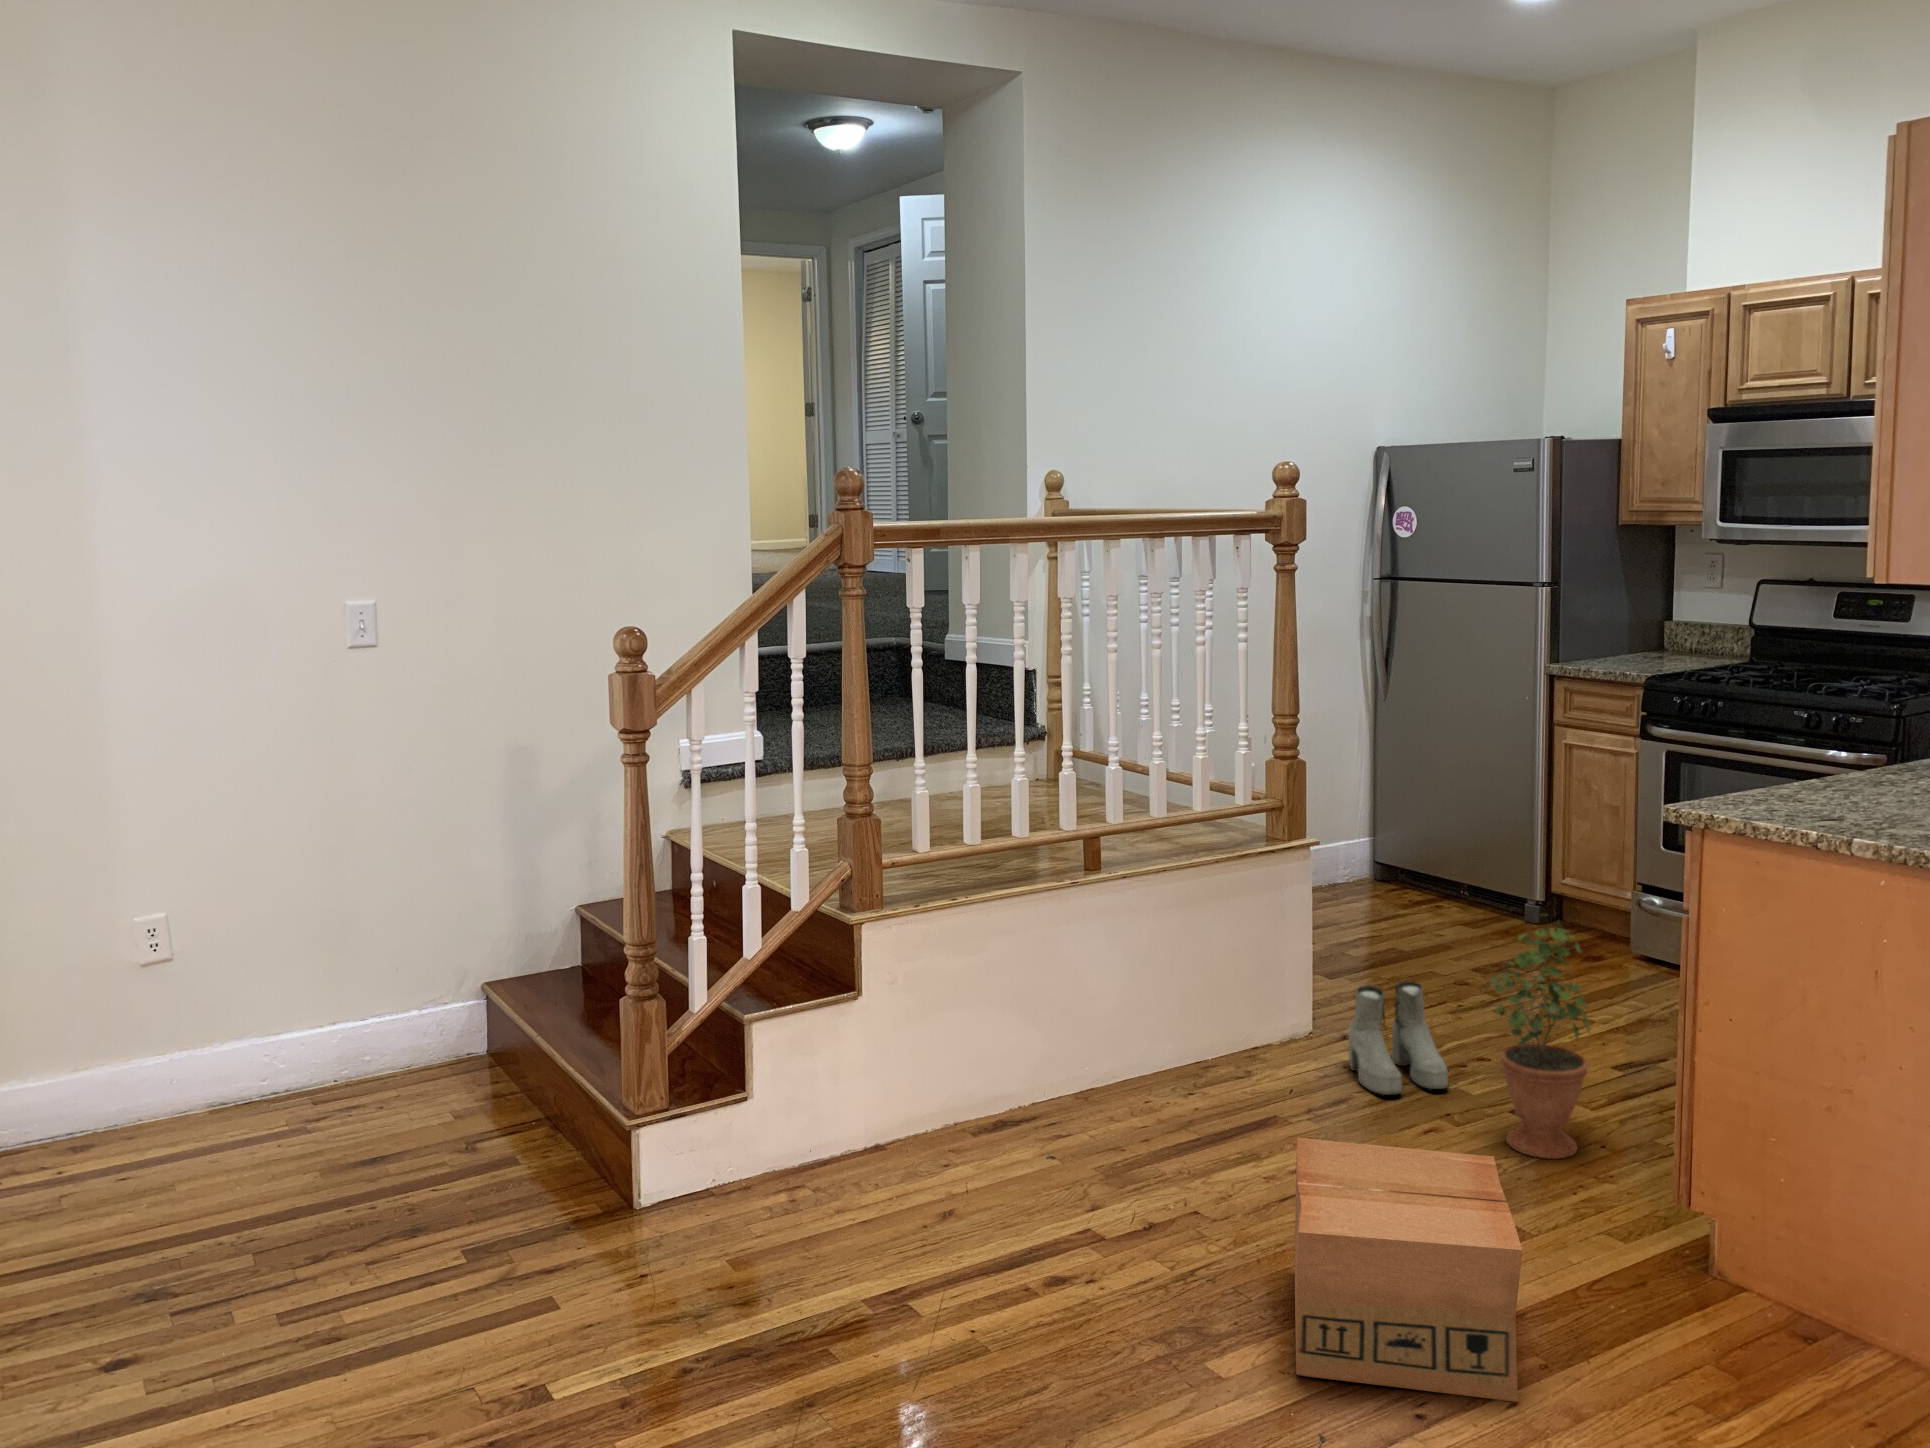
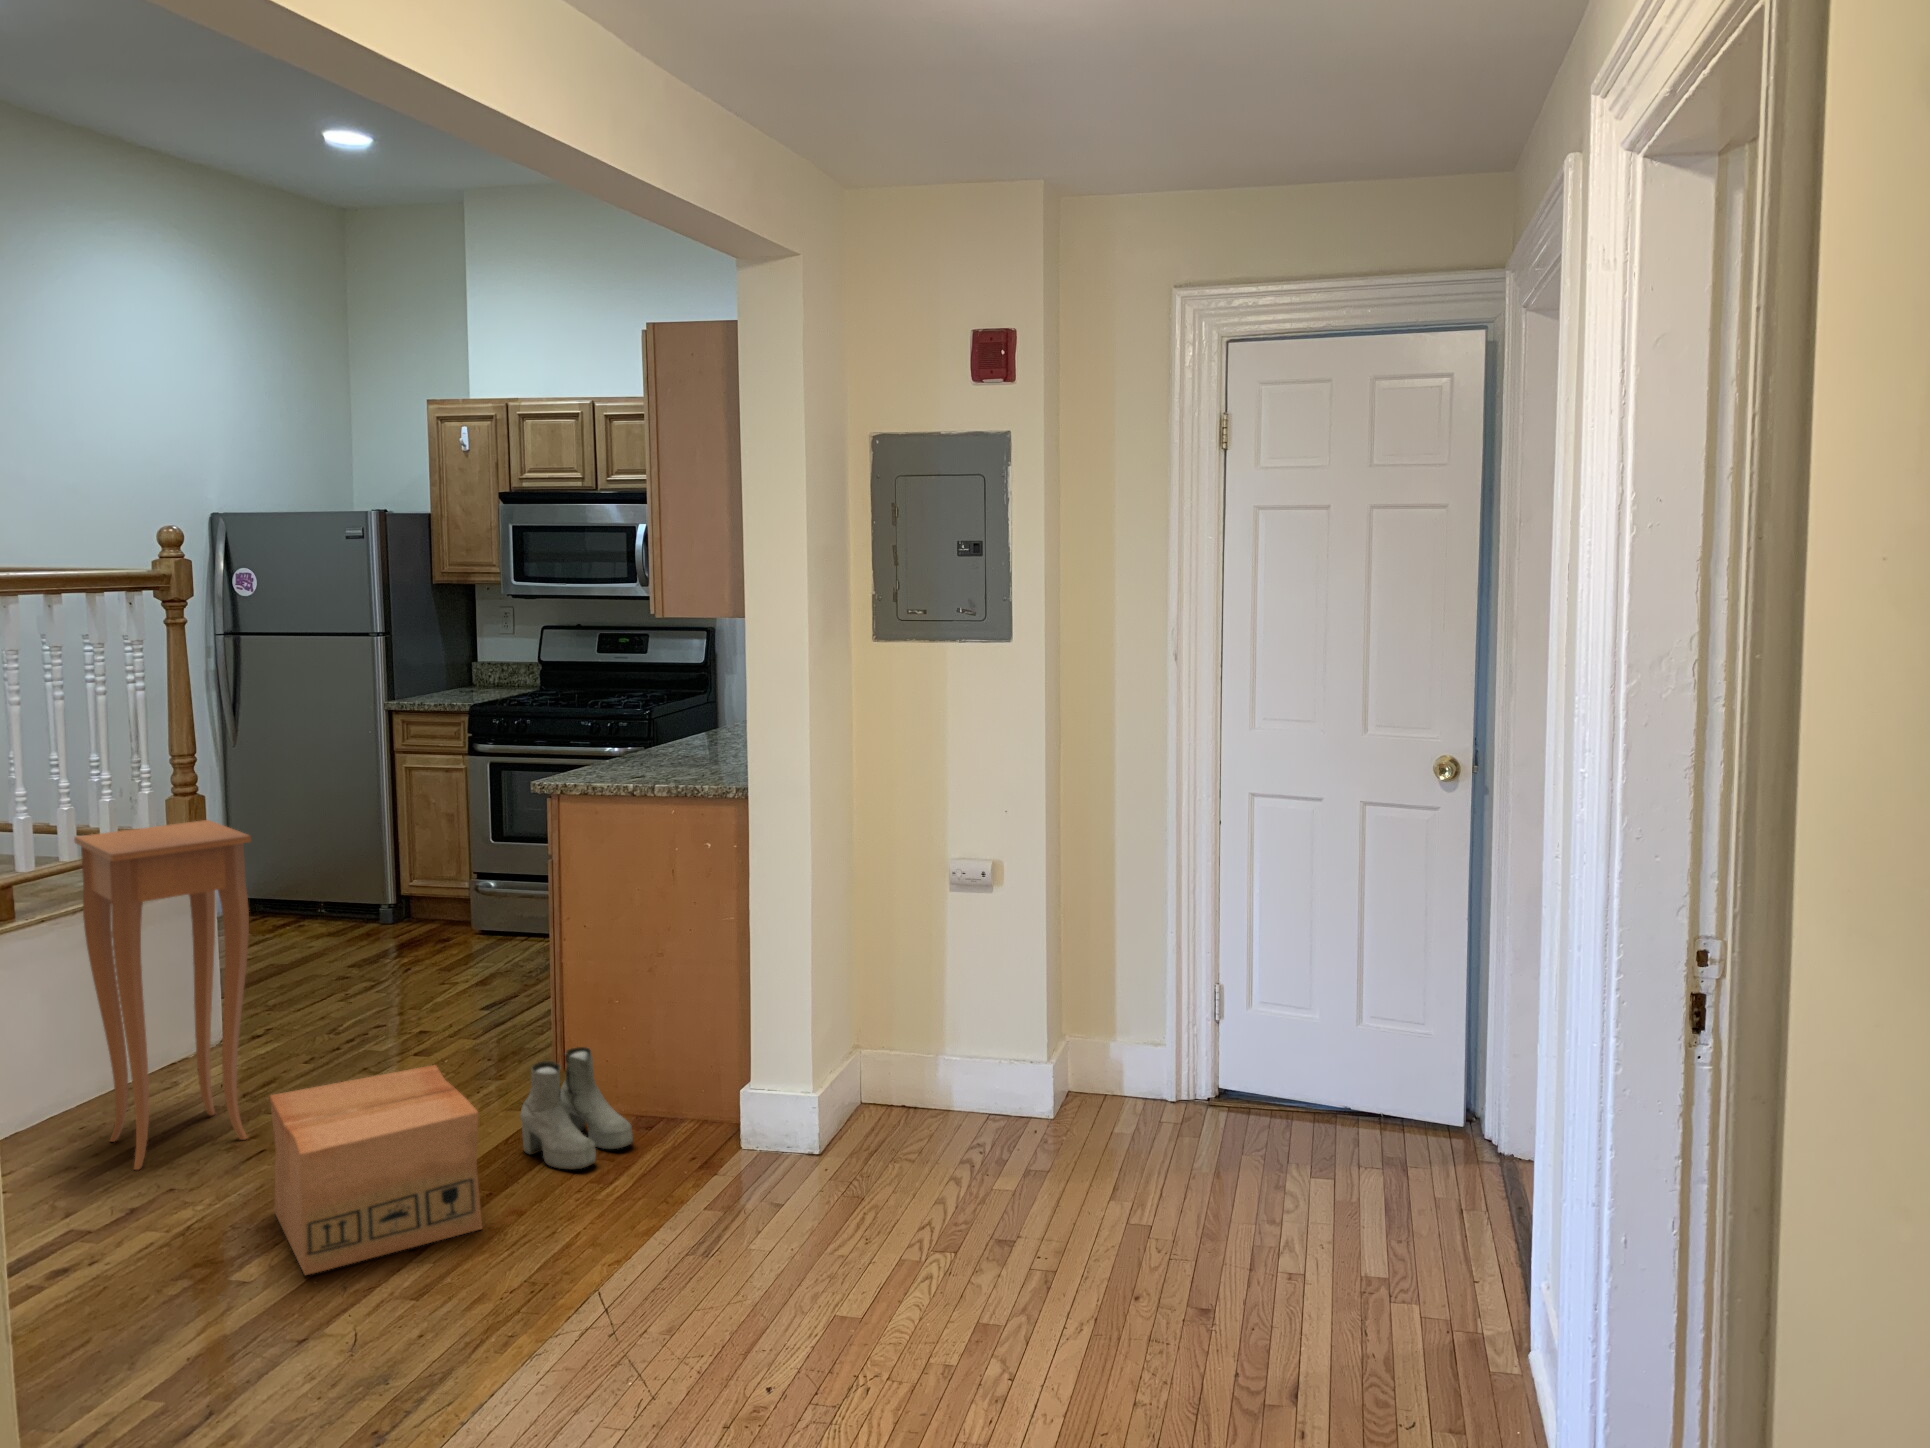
side table: none [1163,797,1321,1164] -> present [74,820,251,1170]
potted plant: present [1484,921,1591,1159] -> none [392,886,479,1079]
boots: present [1348,981,1448,1095] -> present [520,1047,633,1169]

